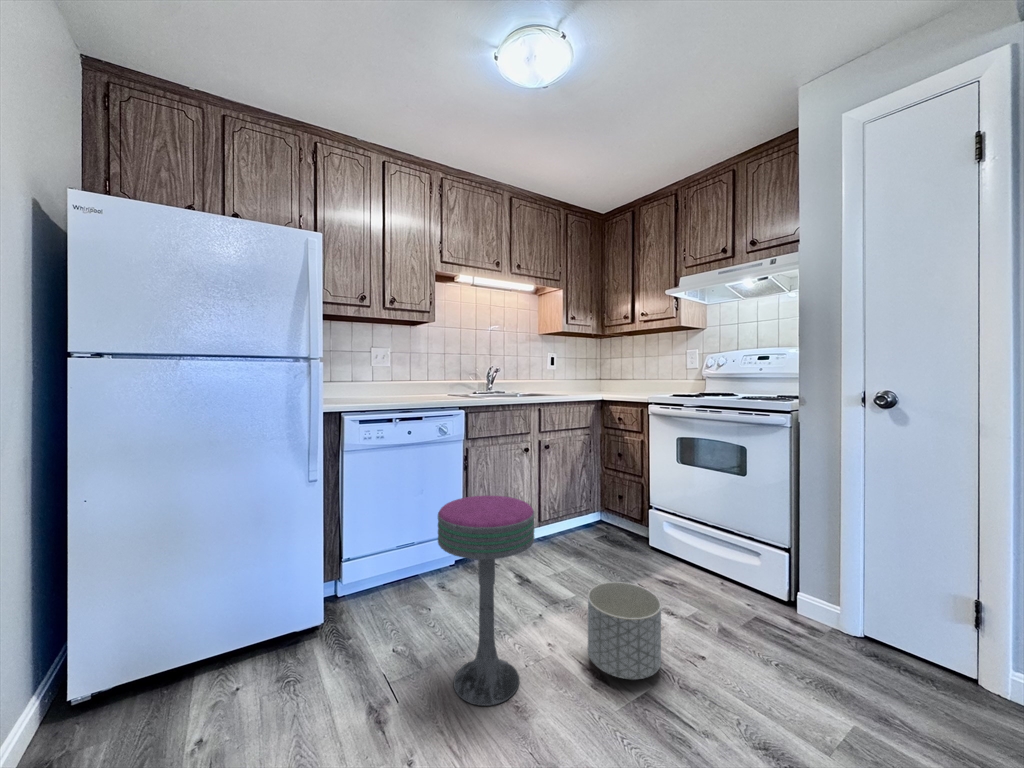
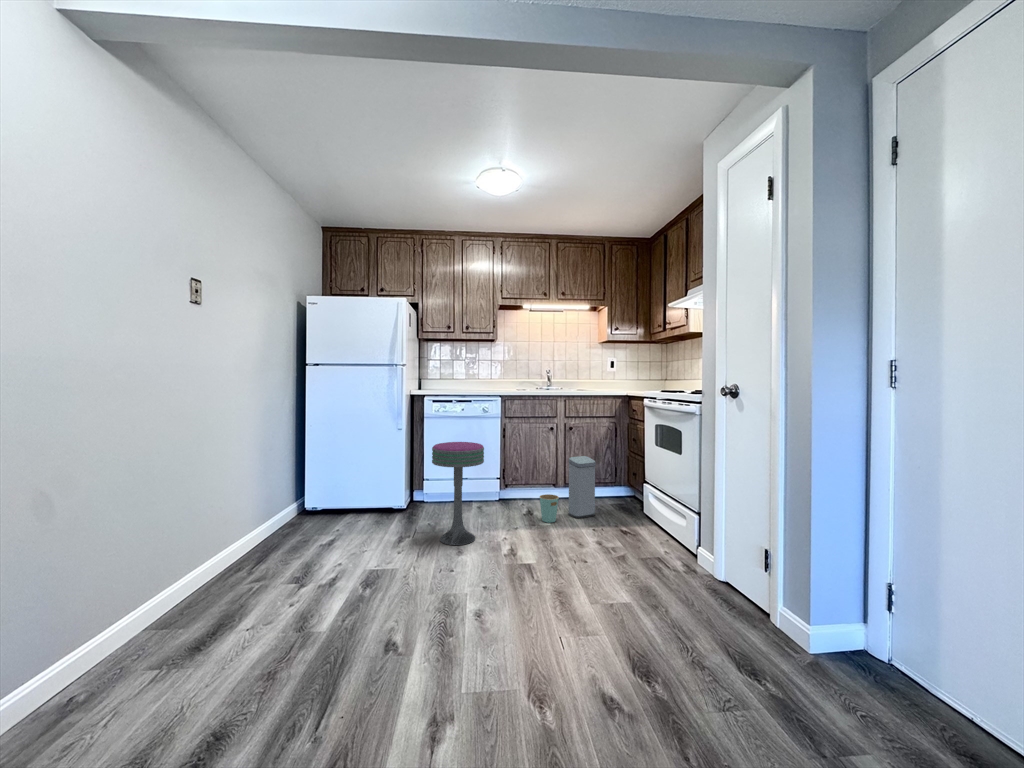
trash can: none [554,486,608,595] -> present [540,456,596,523]
planter: present [588,582,661,680] -> none [511,503,554,553]

